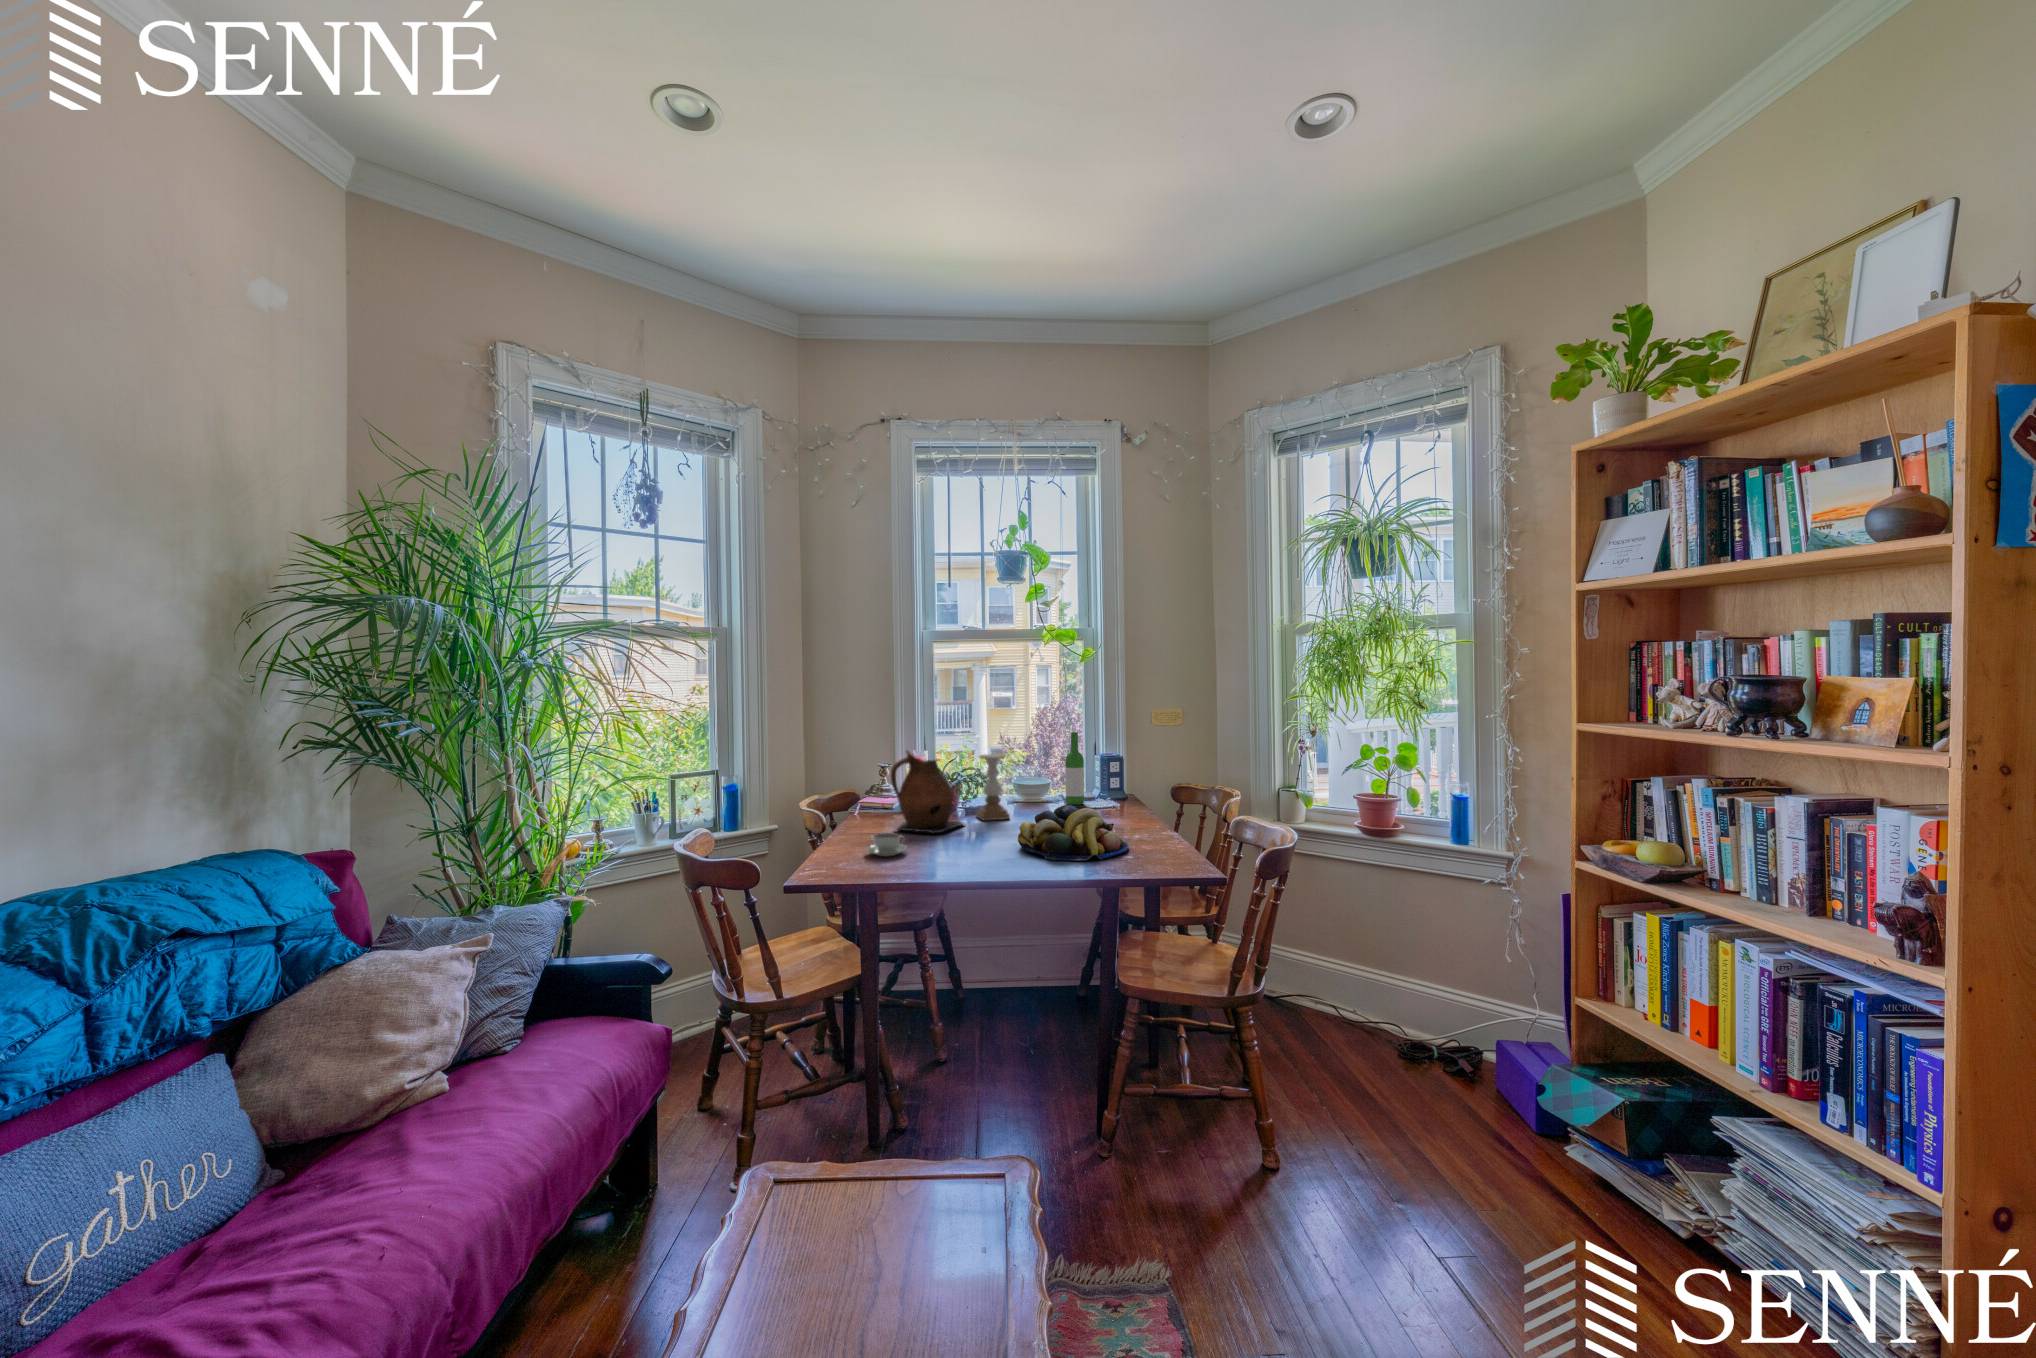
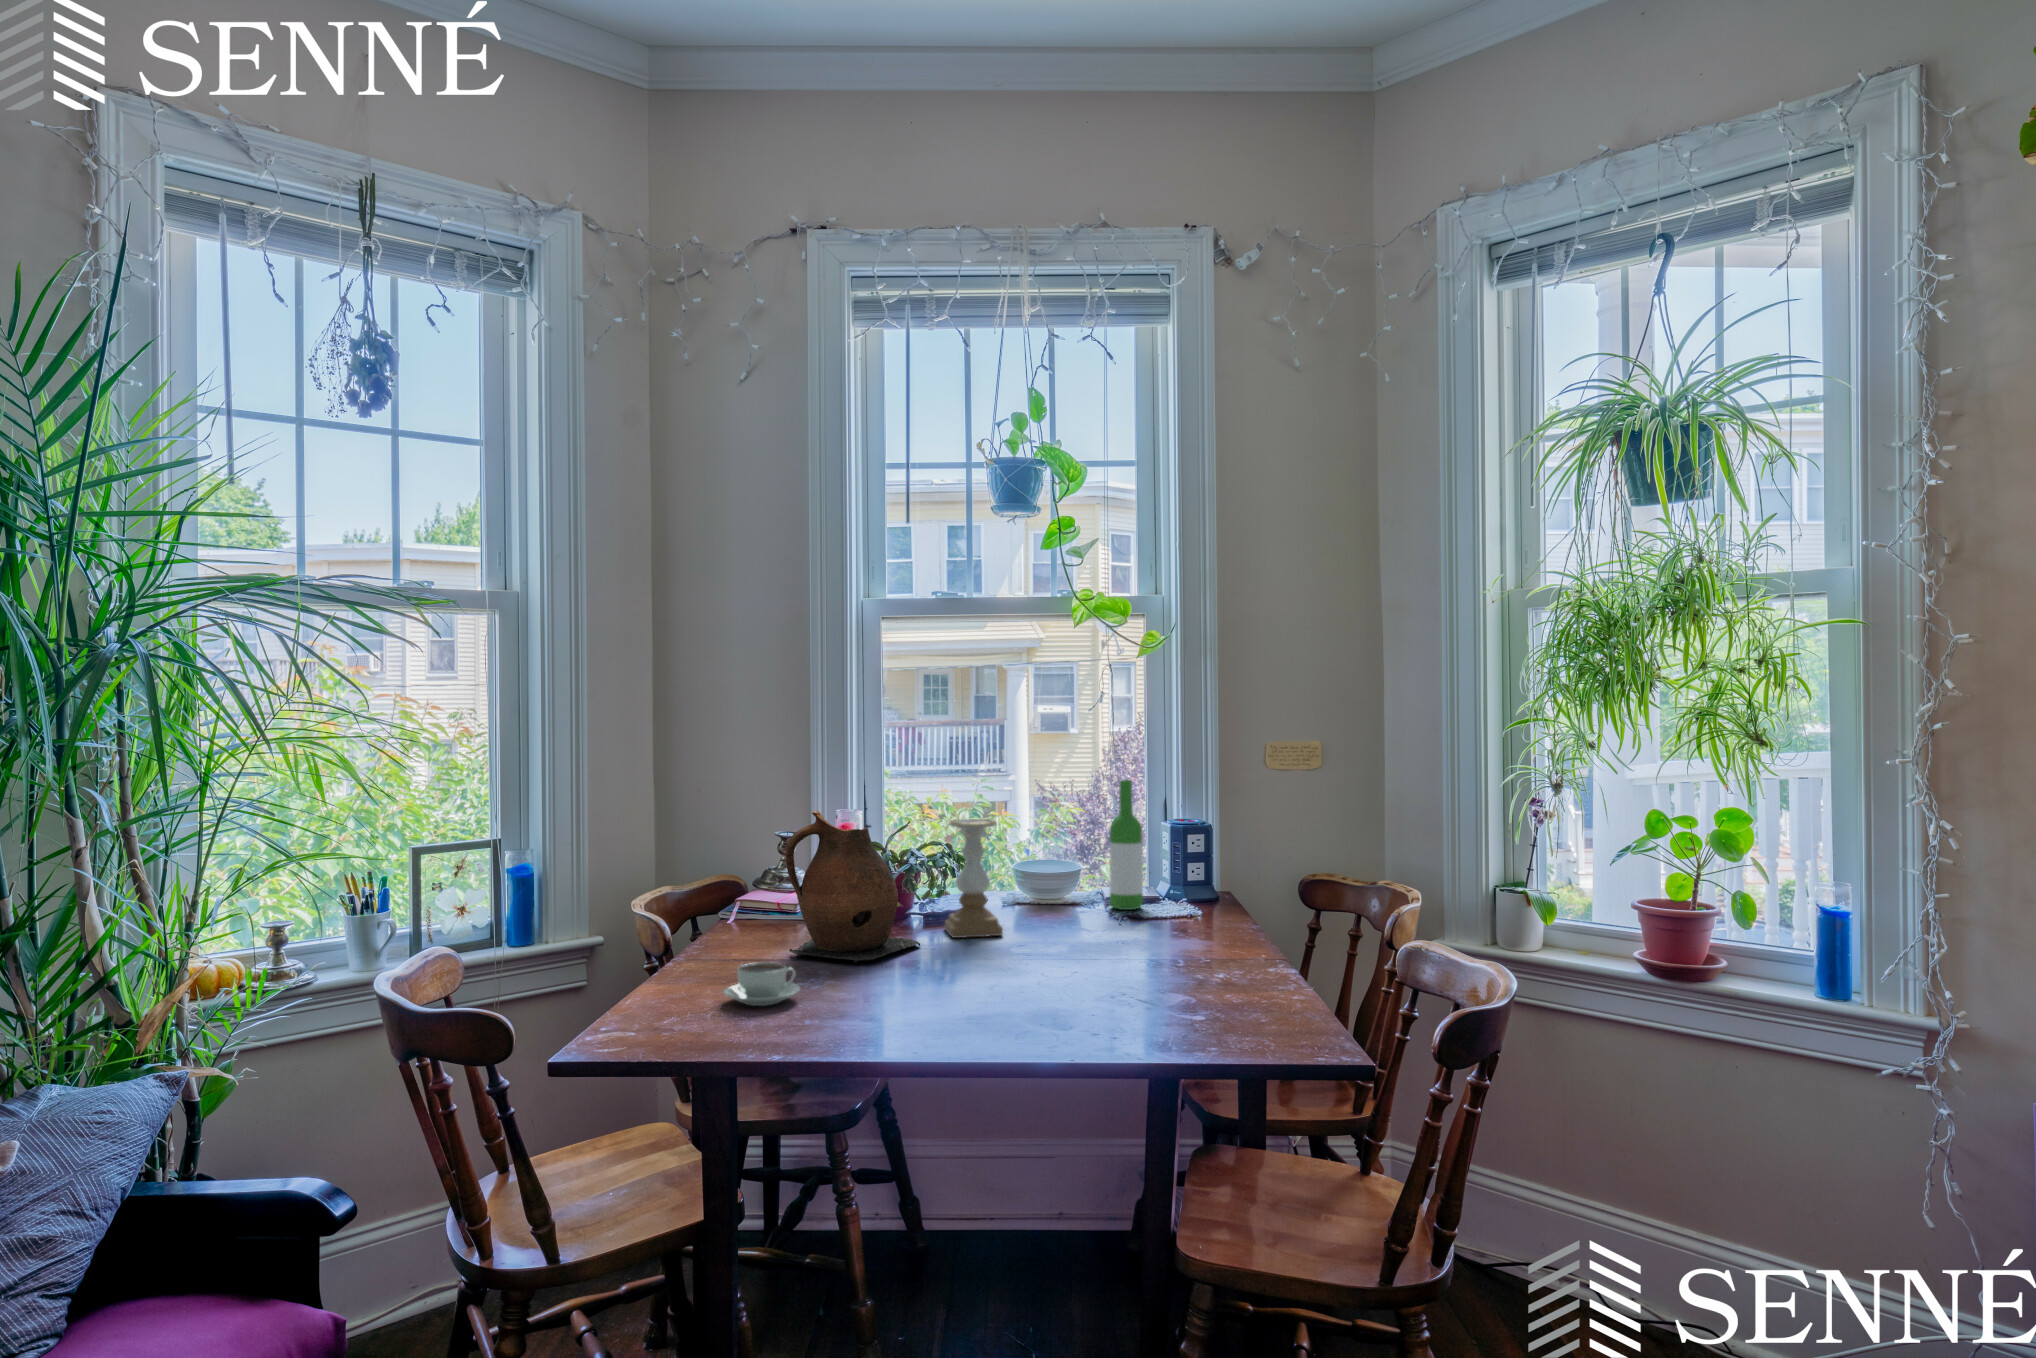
fruit bowl: present [1018,805,1129,861] -> none [1002,915,1205,1021]

